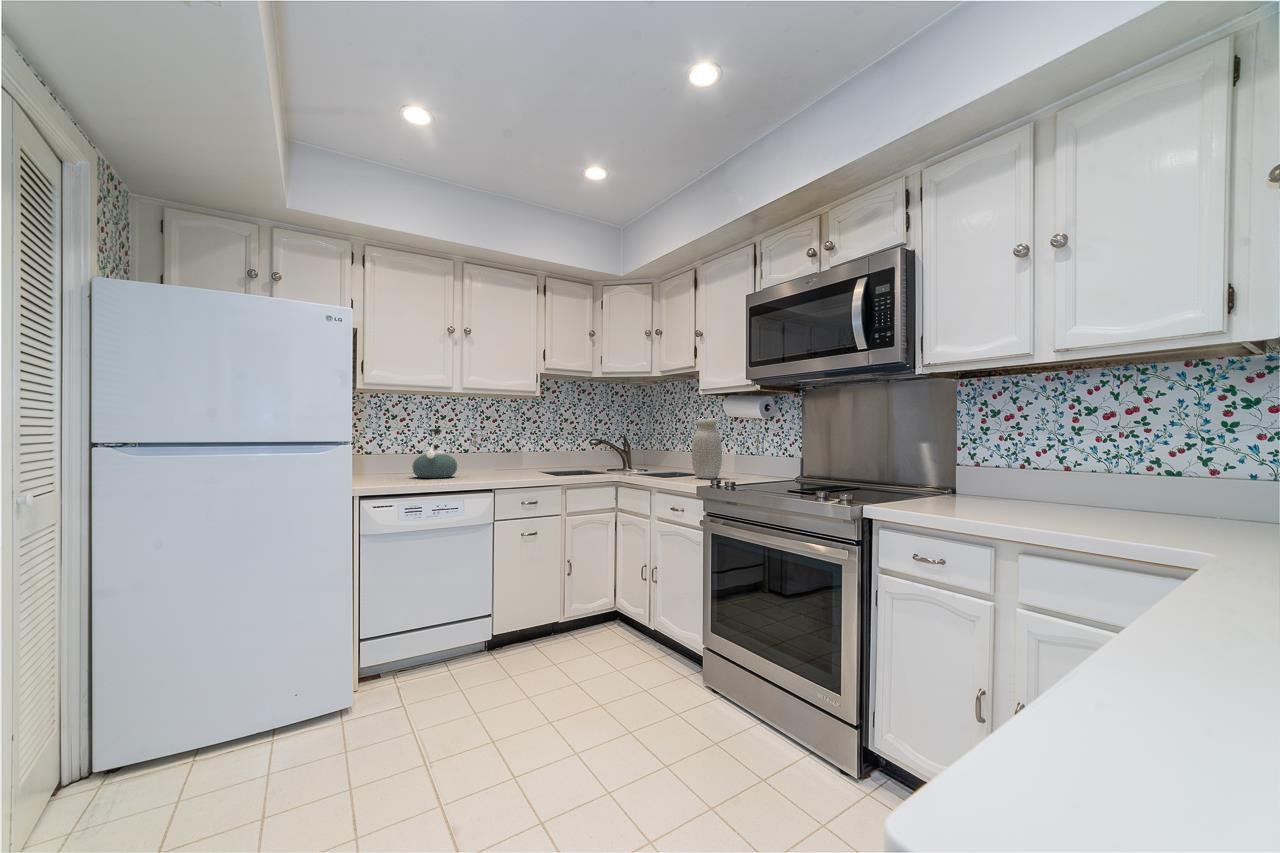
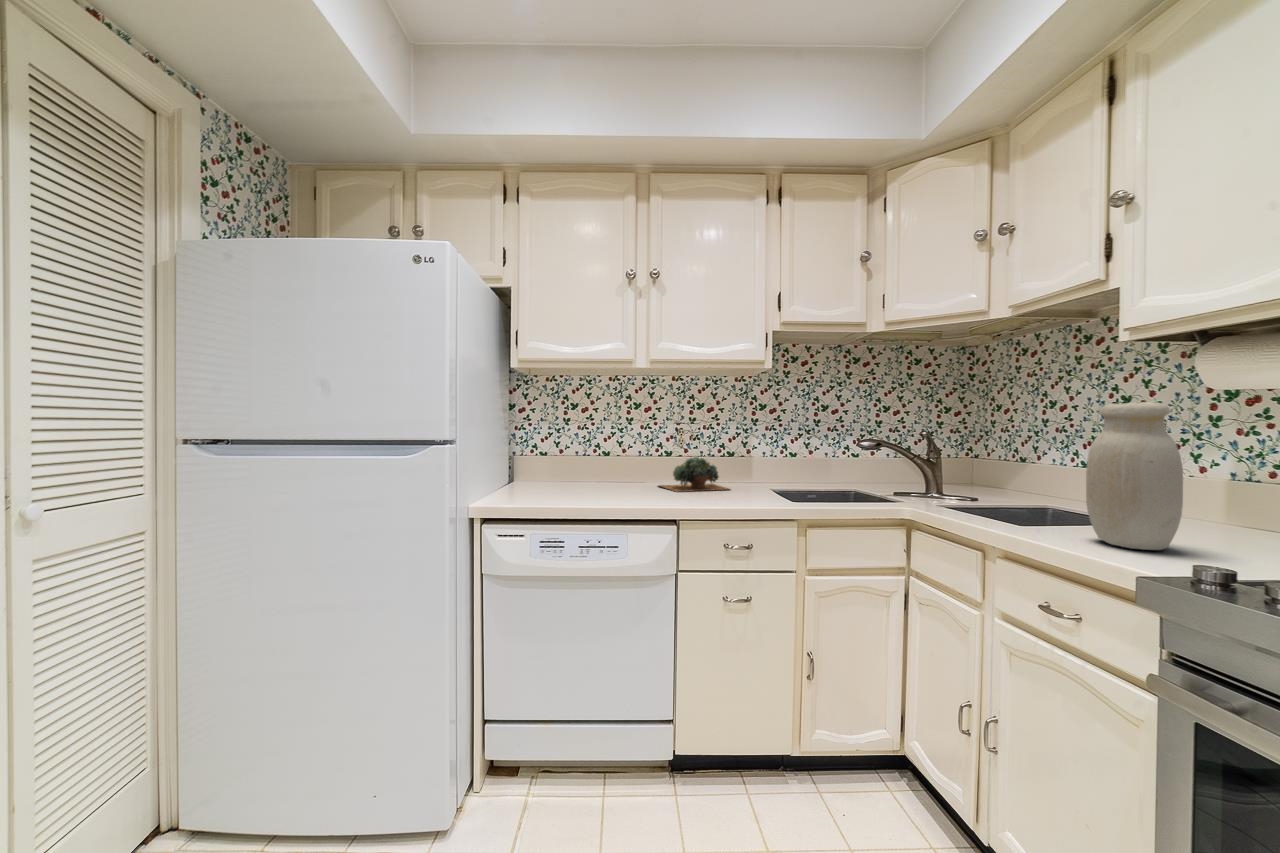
kettle: present [413,429,457,478] -> none [571,424,632,498]
succulent plant: none [462,451,515,475] -> present [659,457,729,492]

